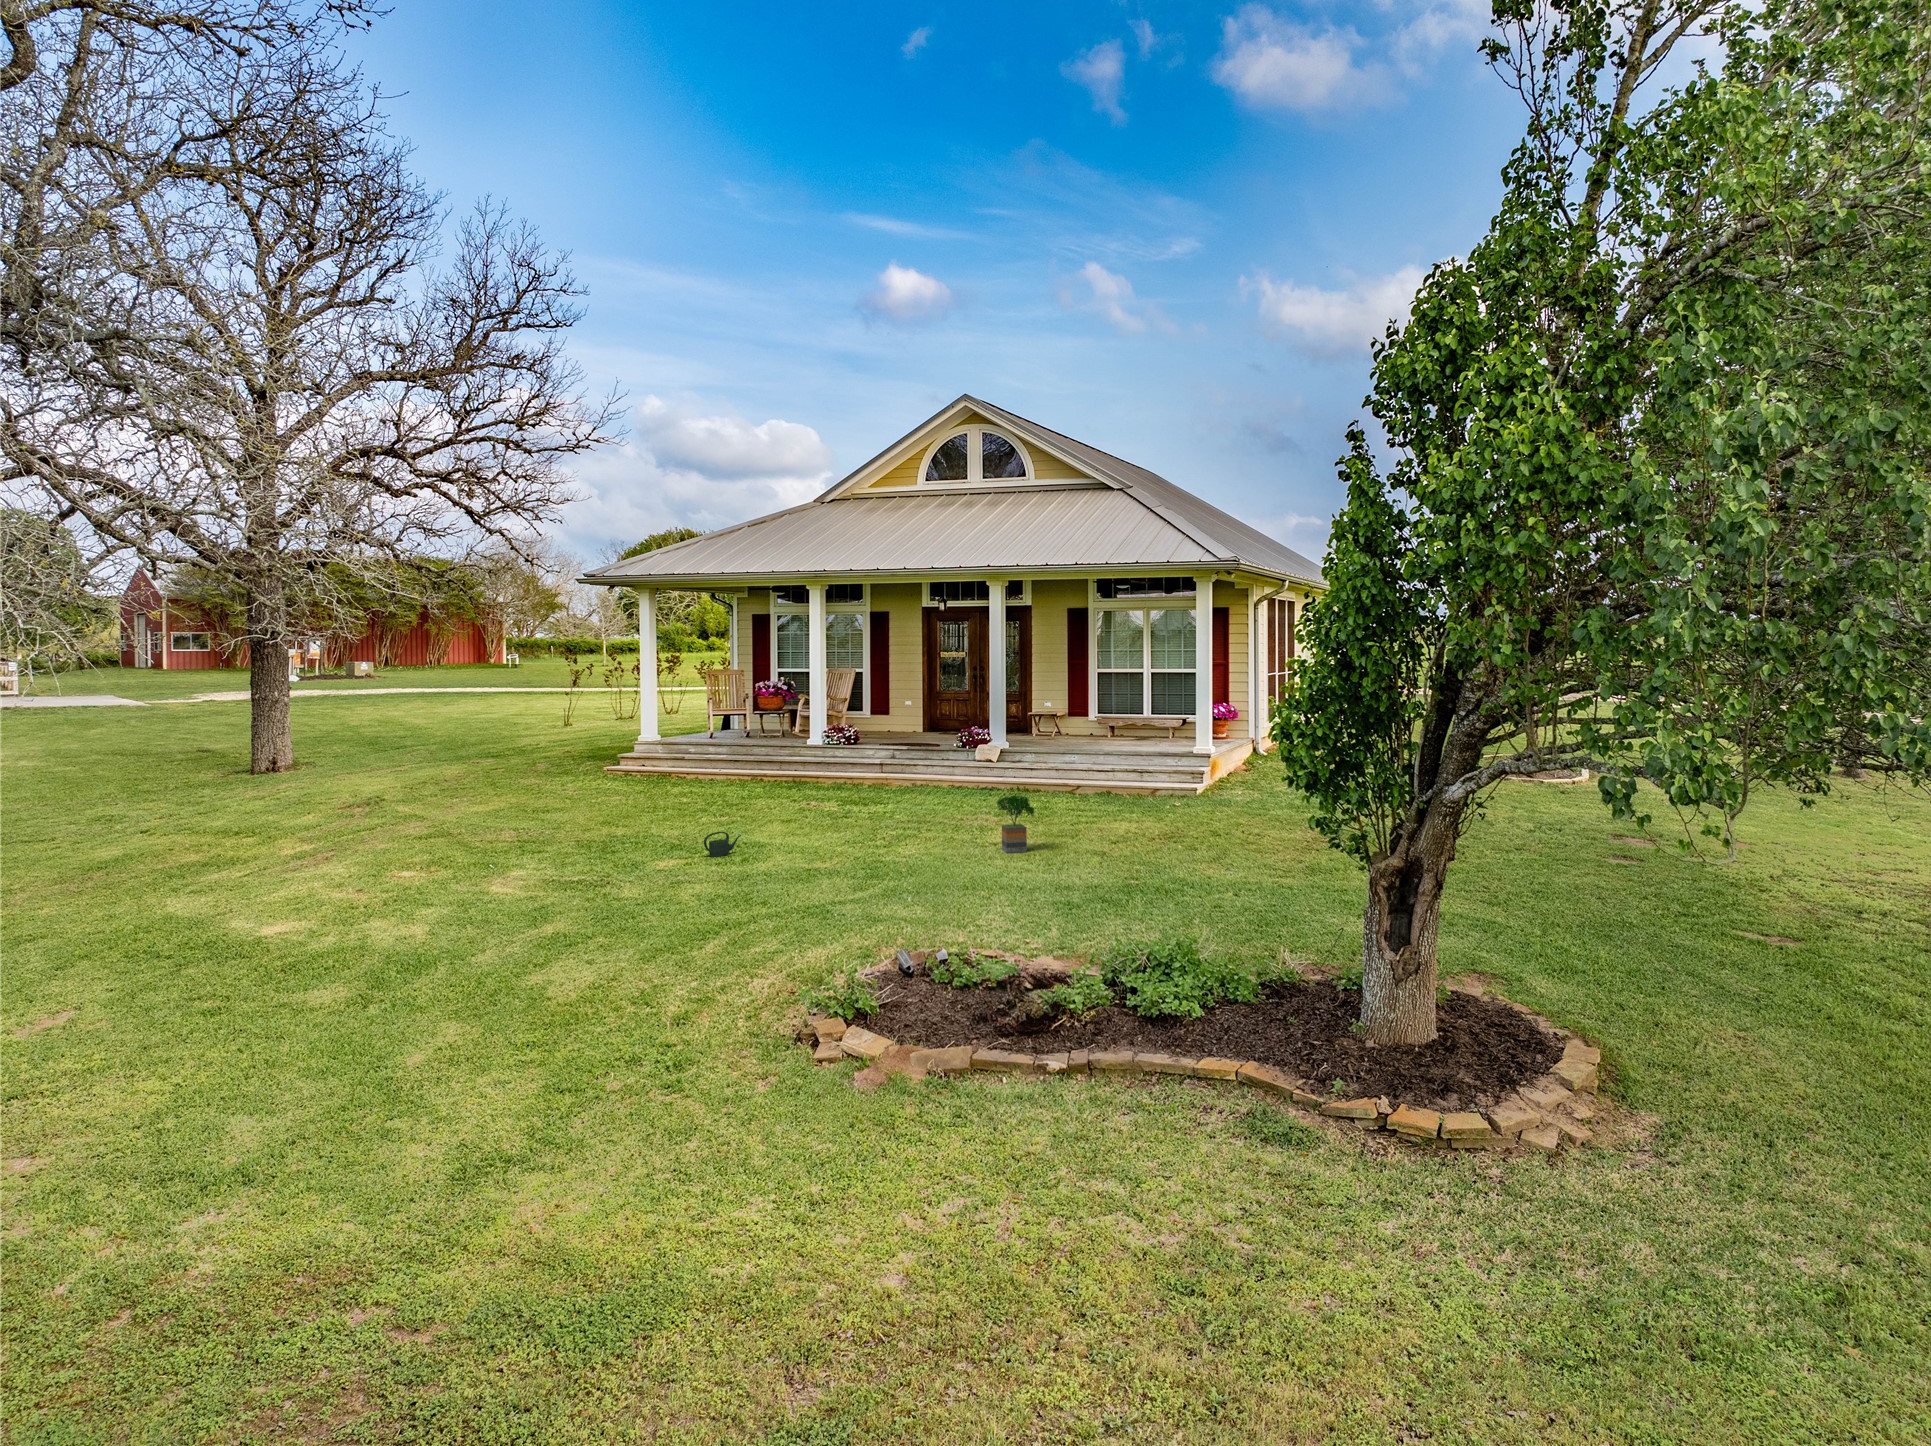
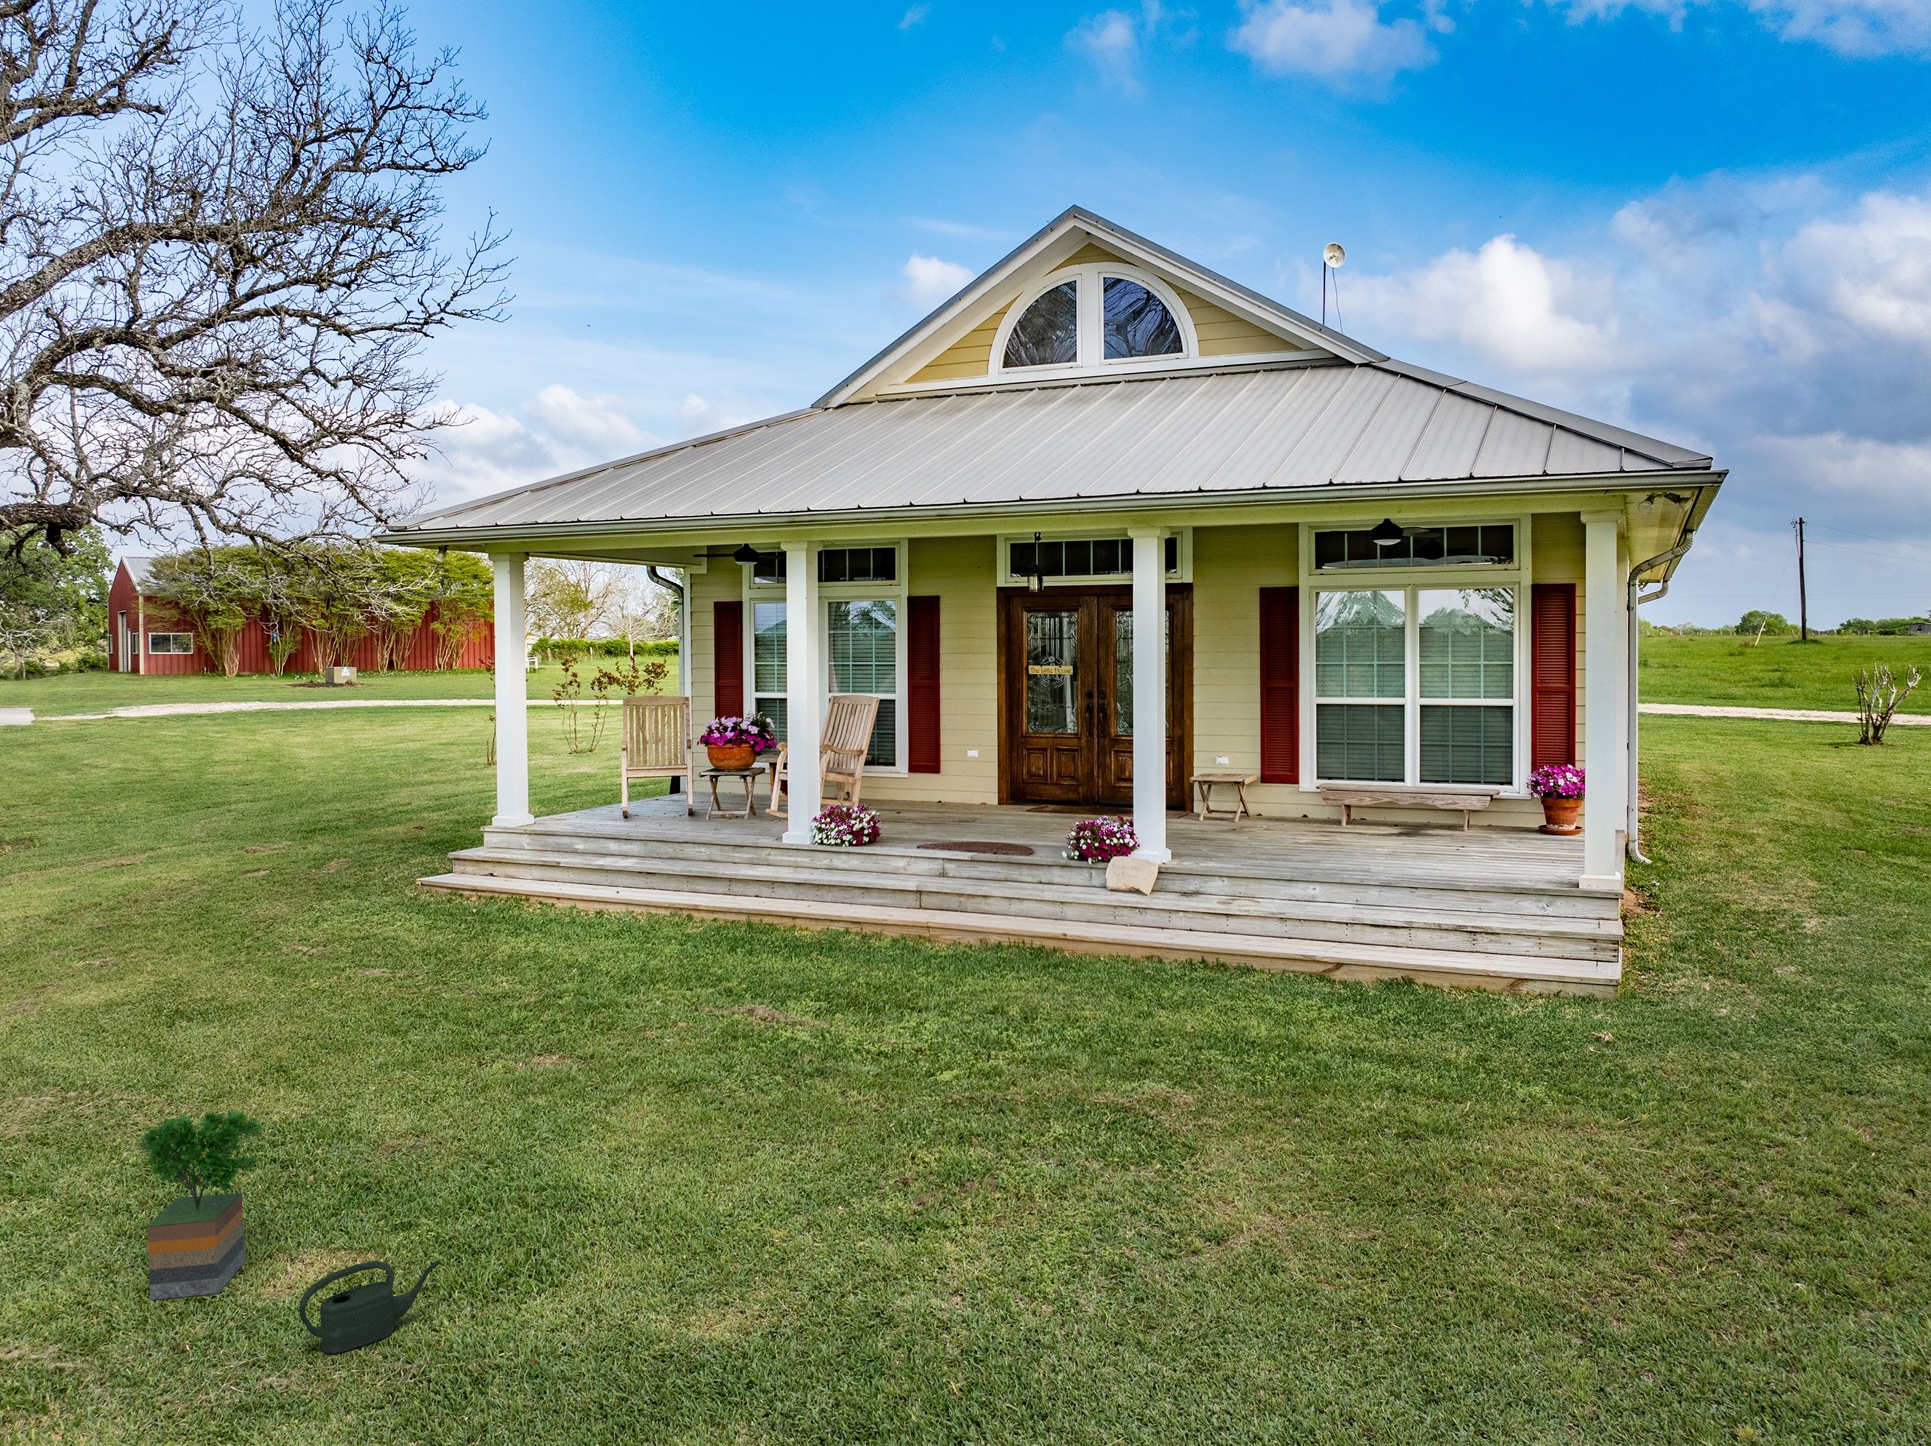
potted tree: present [996,795,1035,853] -> present [137,1109,262,1300]

